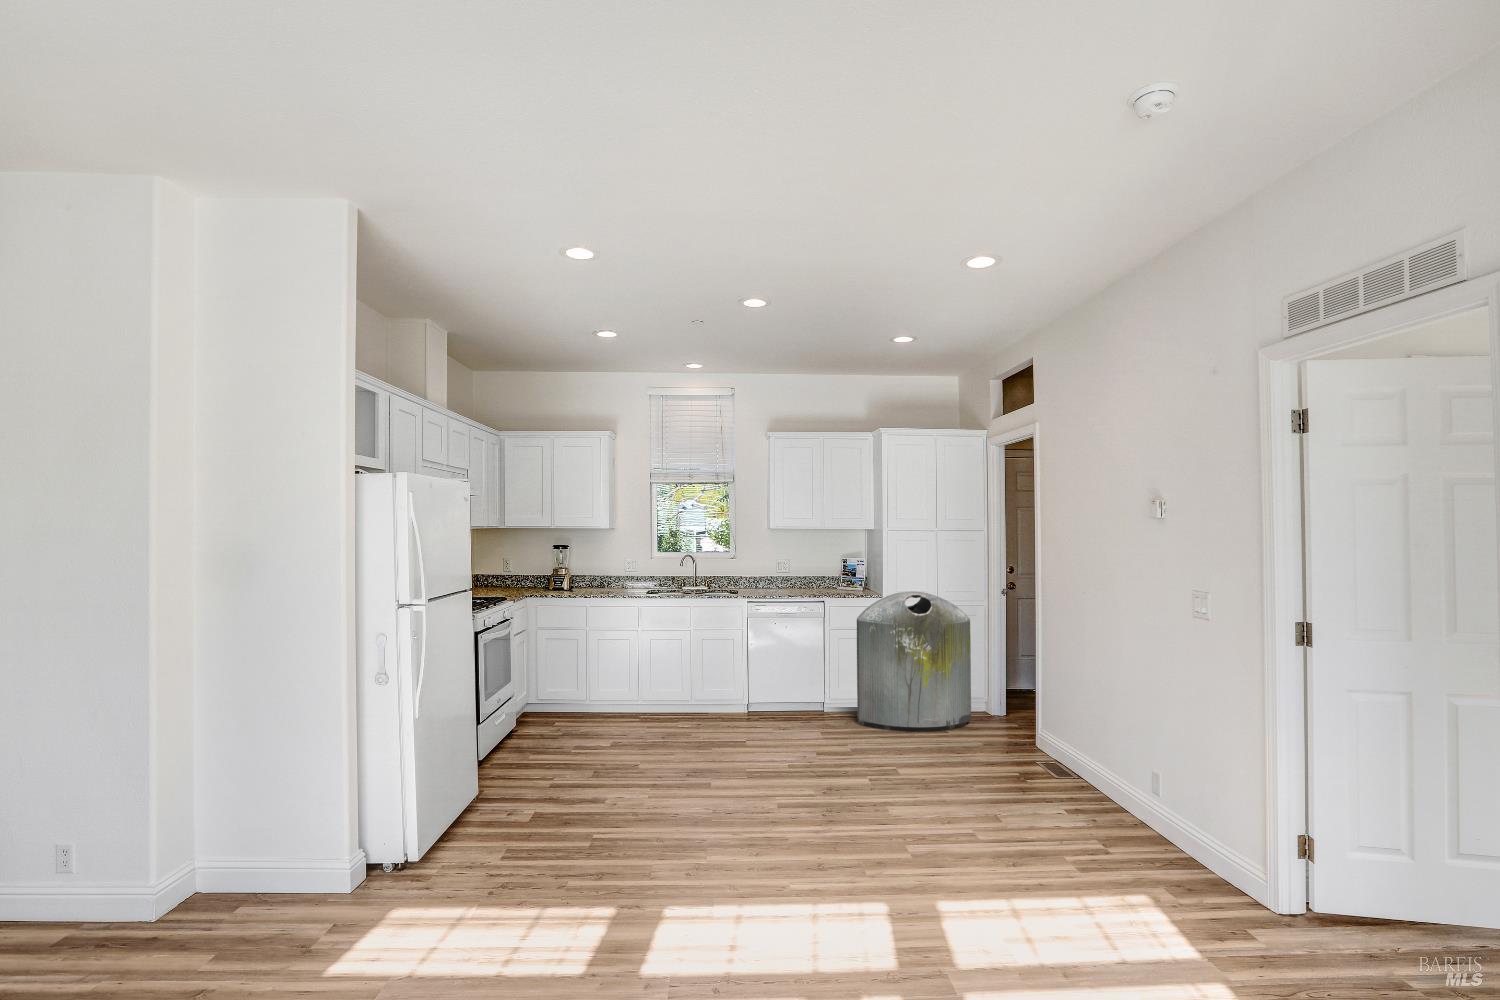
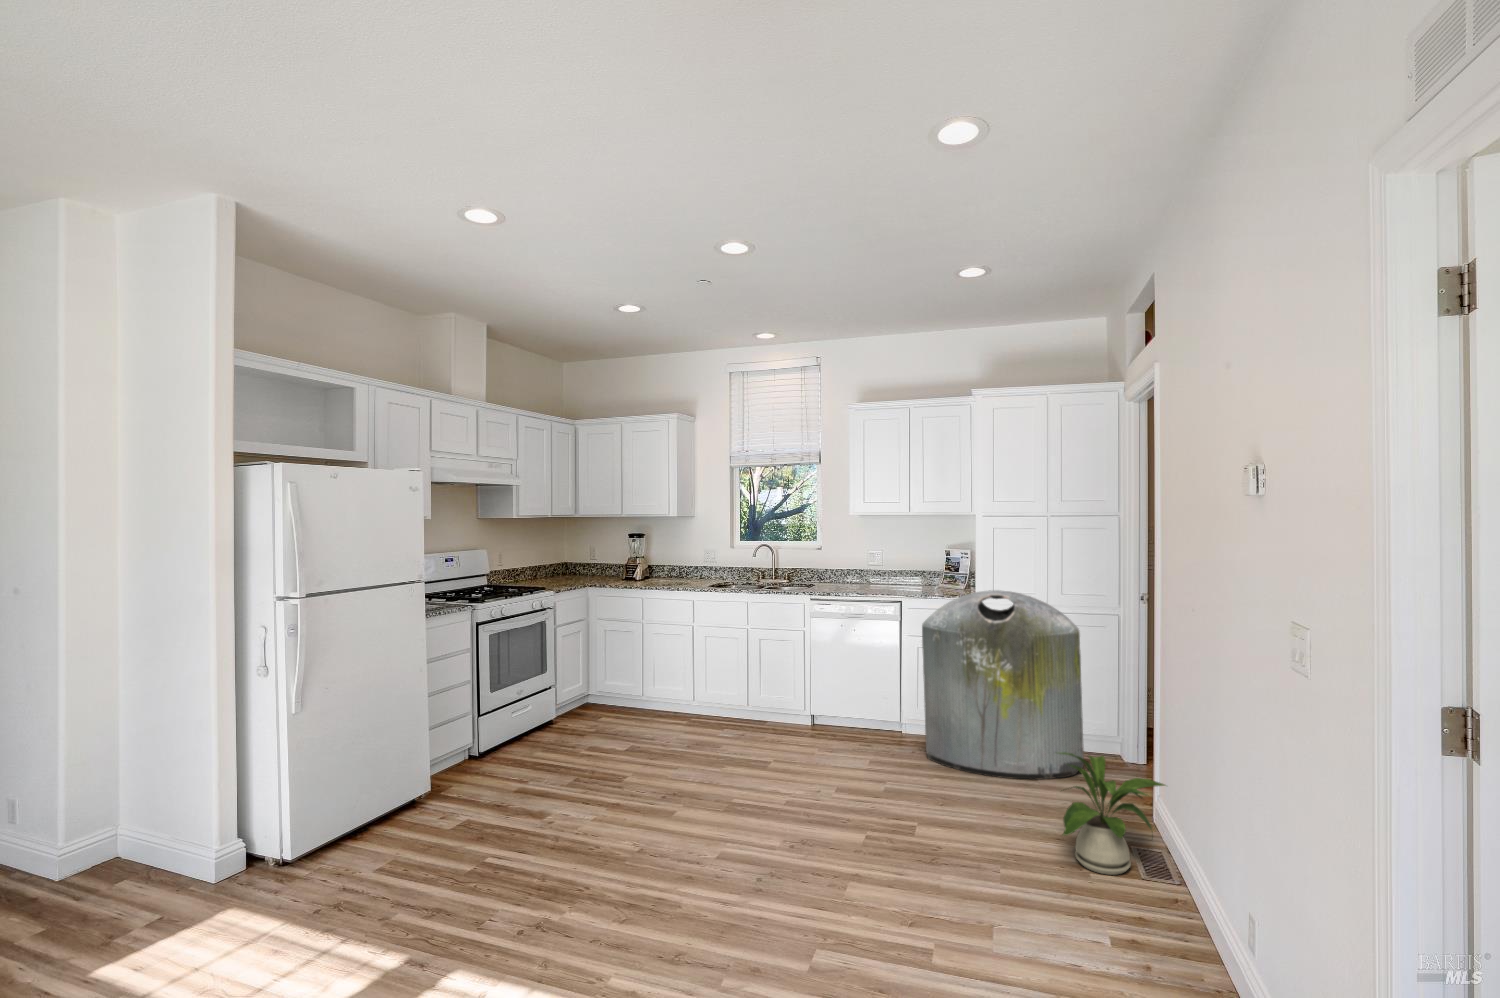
house plant: none [996,700,1061,778] -> present [1055,752,1165,875]

